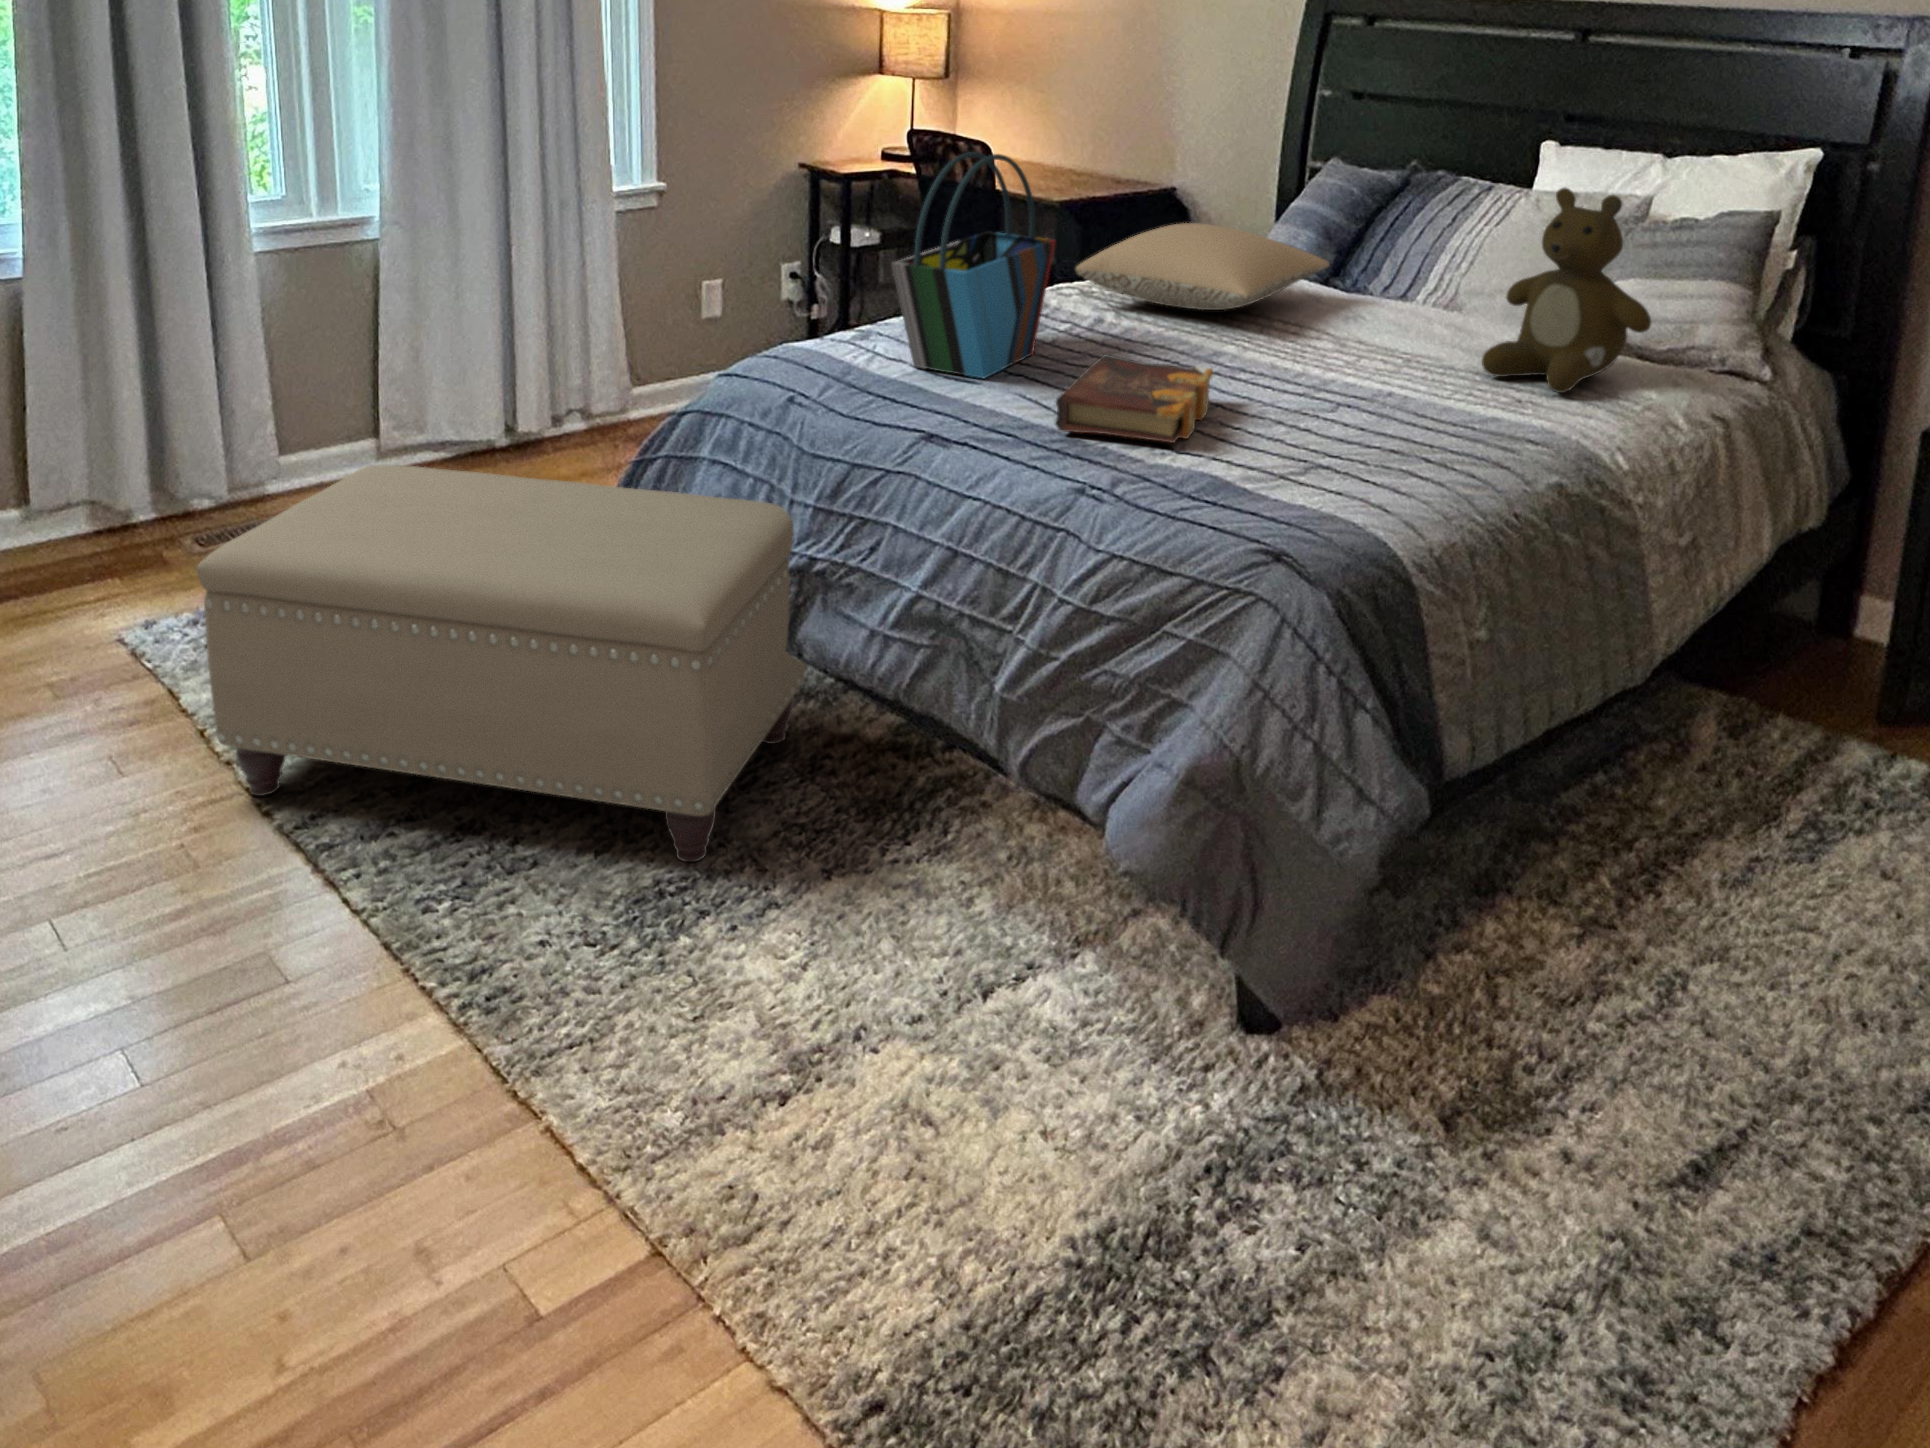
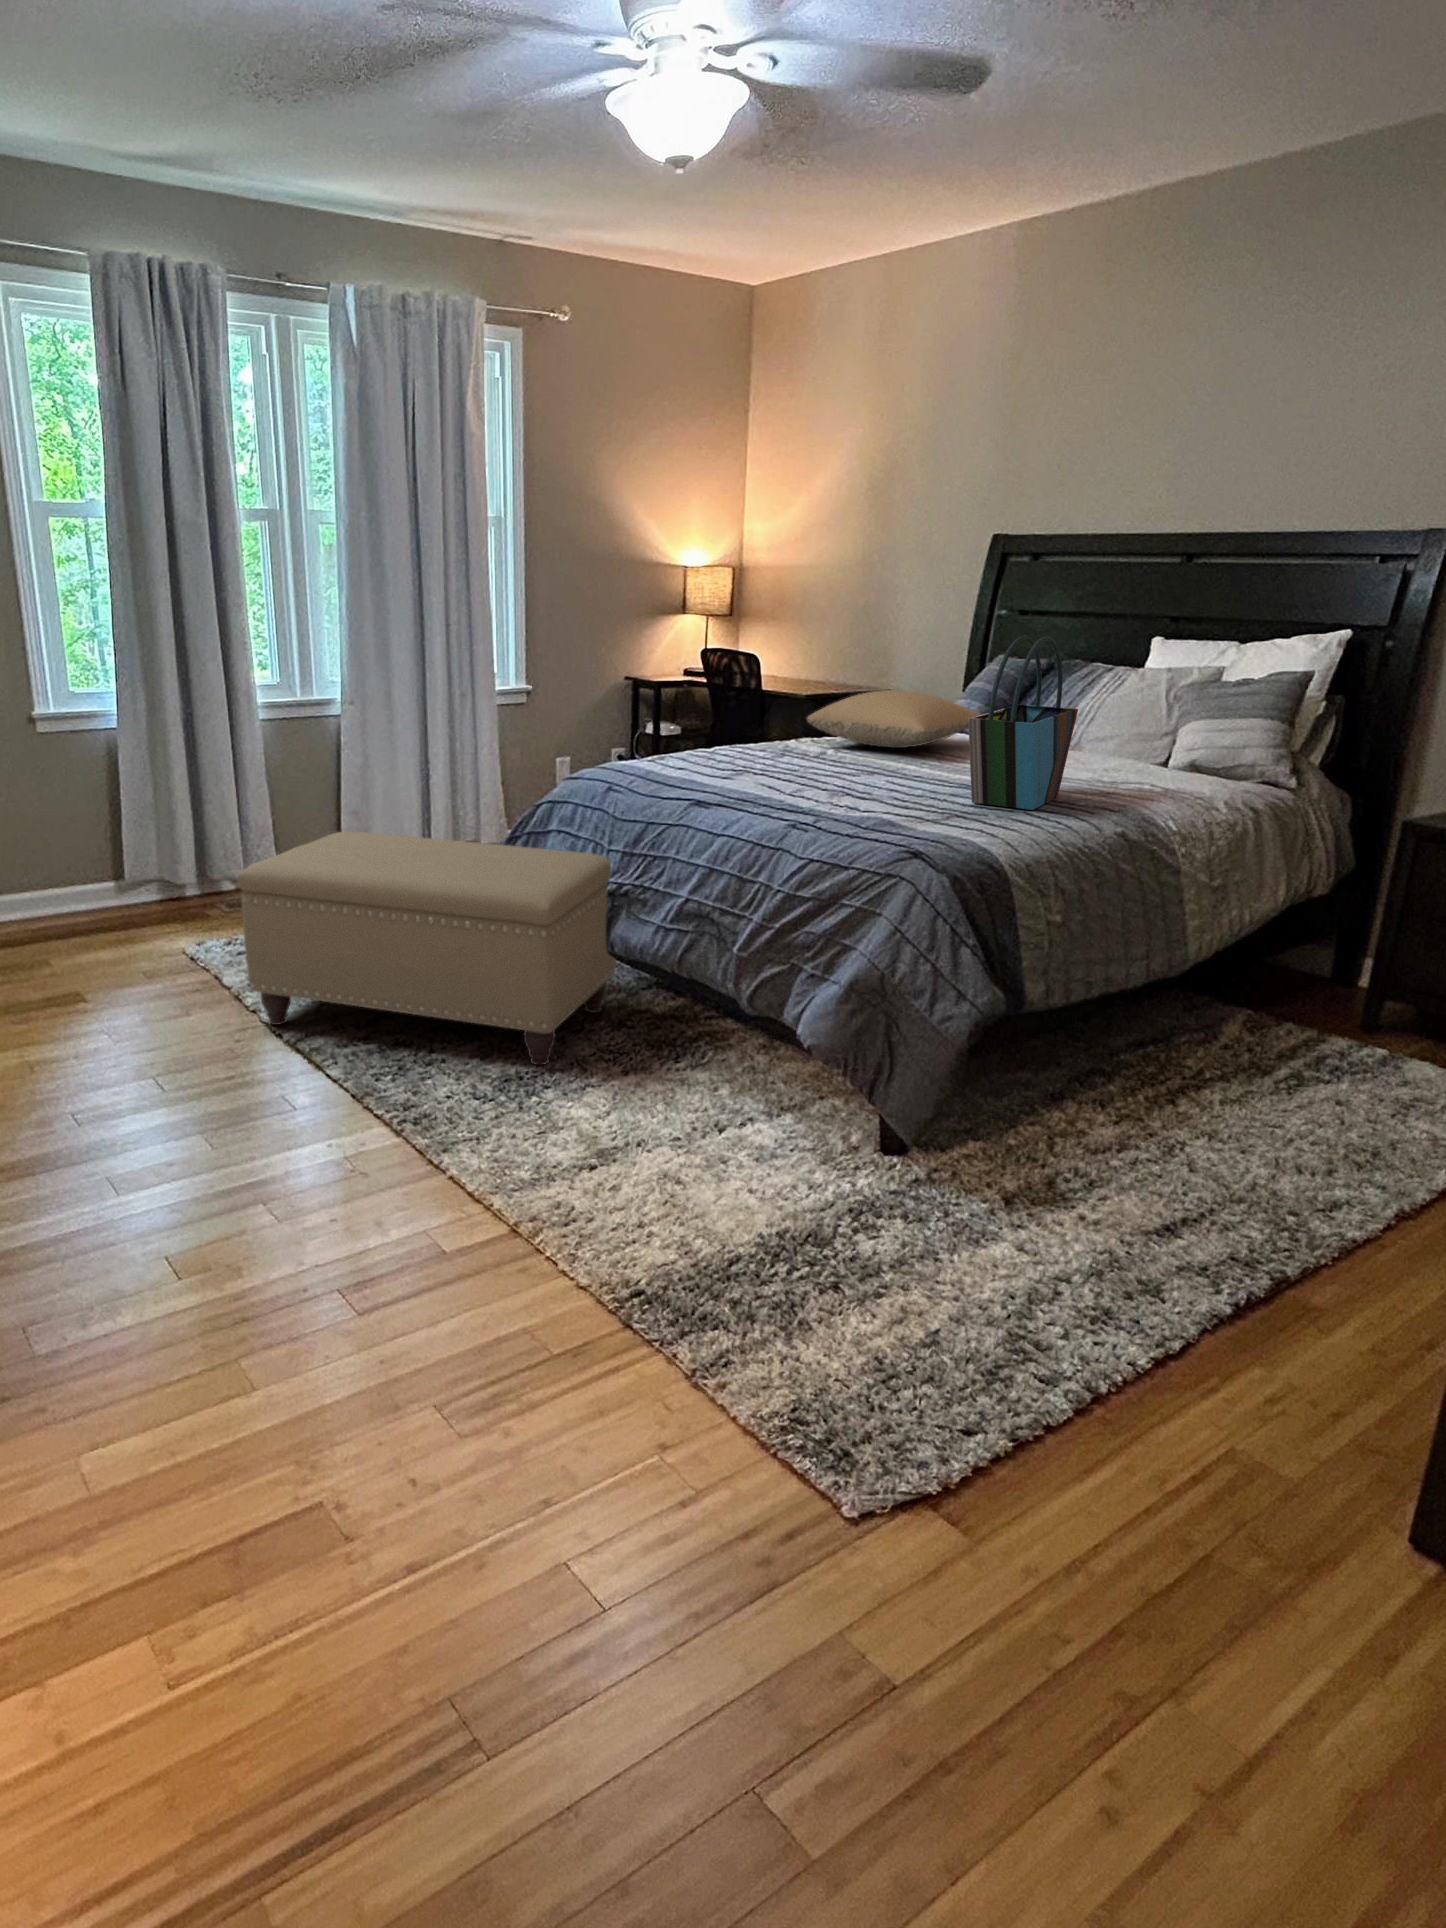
tote bag: present [892,152,1056,378] -> present [968,635,1078,810]
teddy bear: present [1482,187,1651,393] -> none [1085,647,1207,788]
book: present [1055,354,1213,443] -> none [781,758,892,805]

